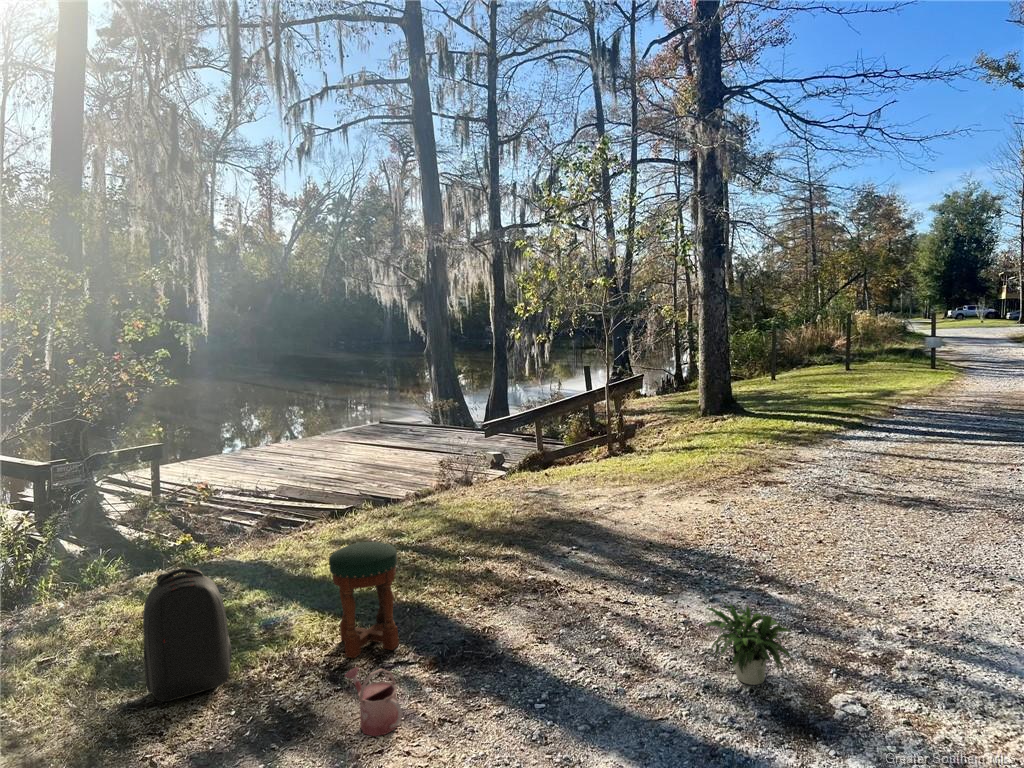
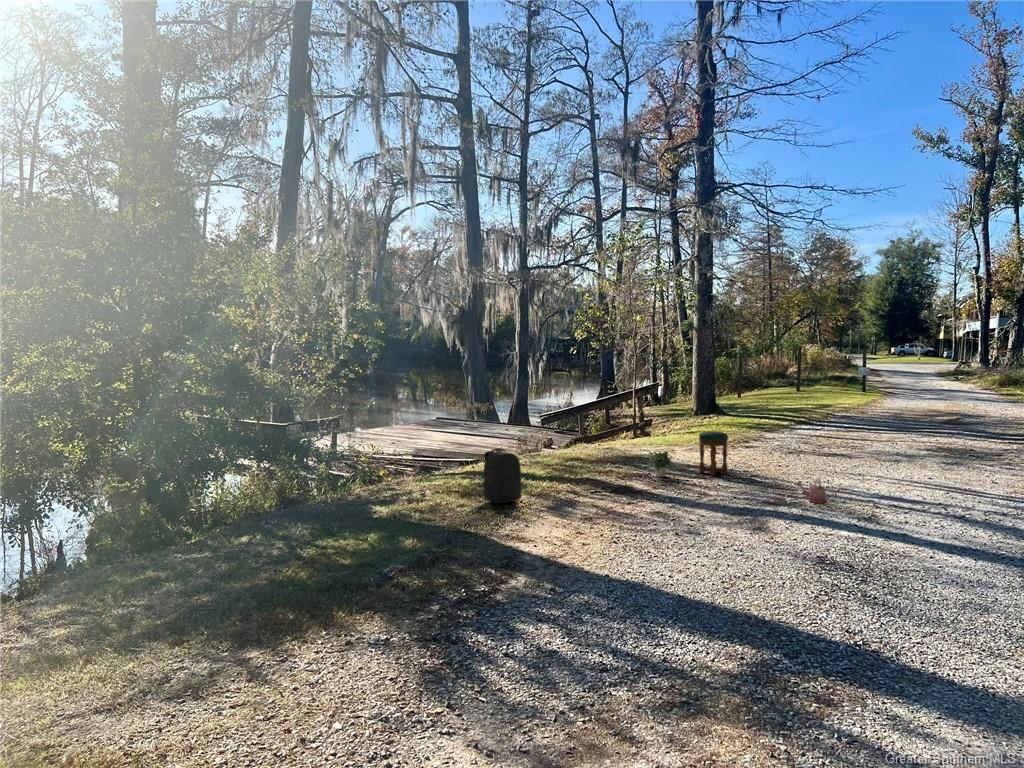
stool: present [329,542,399,658] -> present [699,431,728,476]
potted plant: present [689,602,794,685] -> present [647,451,673,477]
watering can: present [345,667,402,736] -> present [796,478,834,503]

